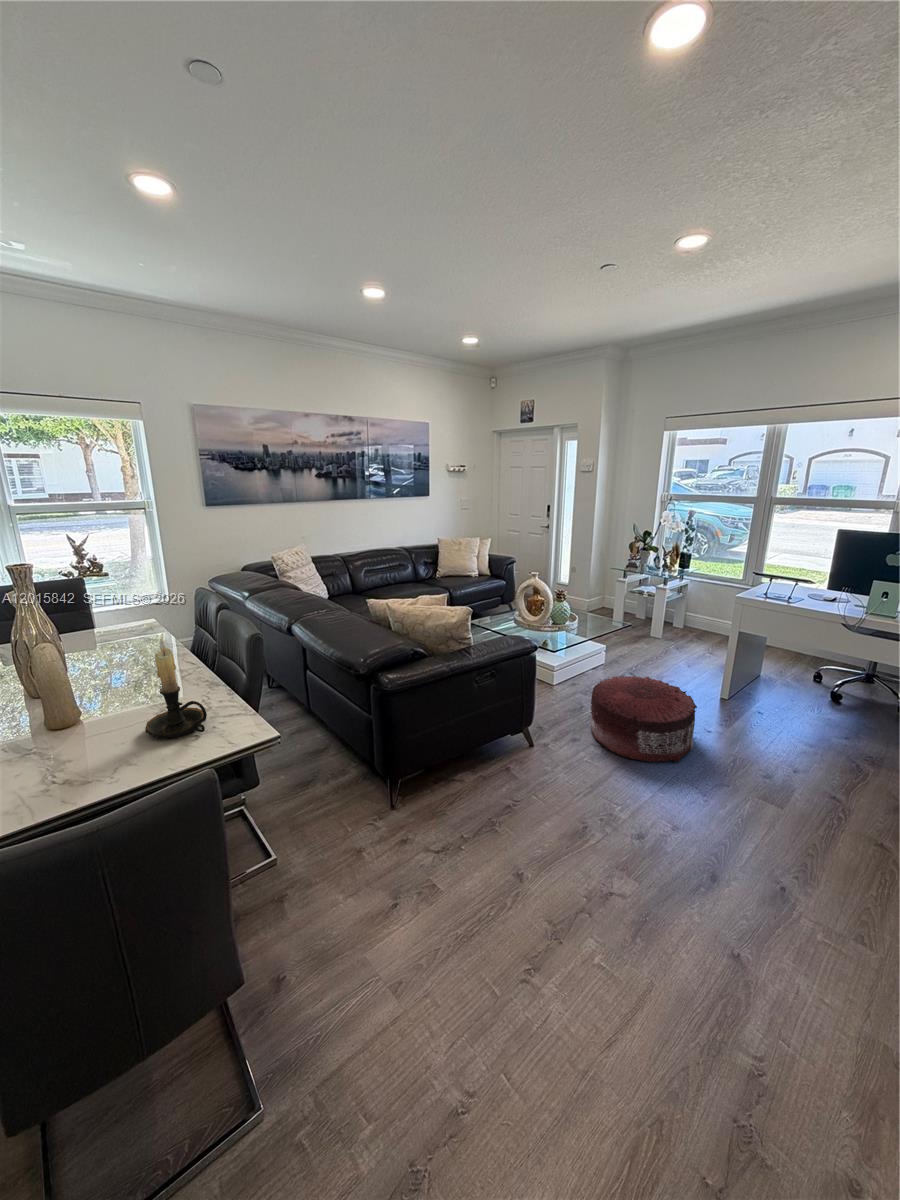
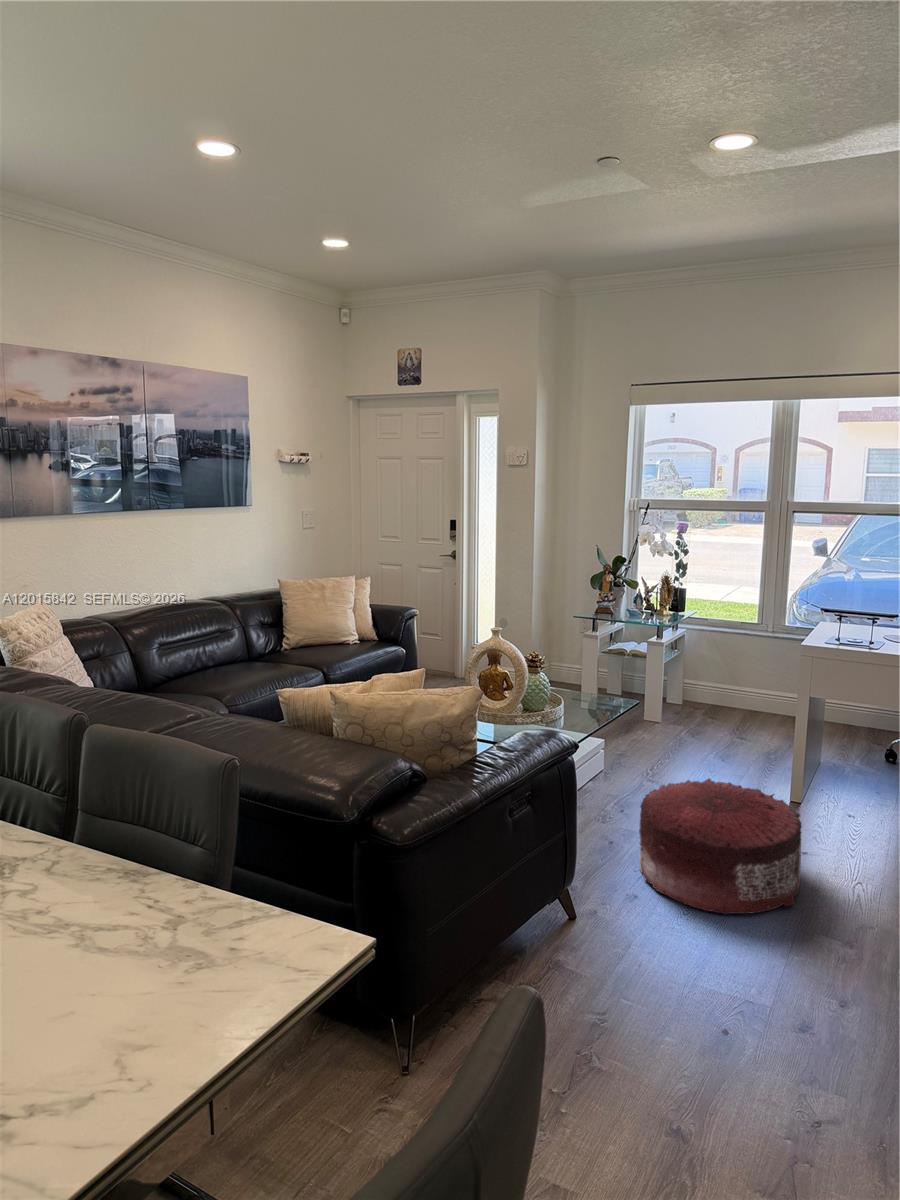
candle holder: present [145,637,207,739] -> none [73,770,224,996]

